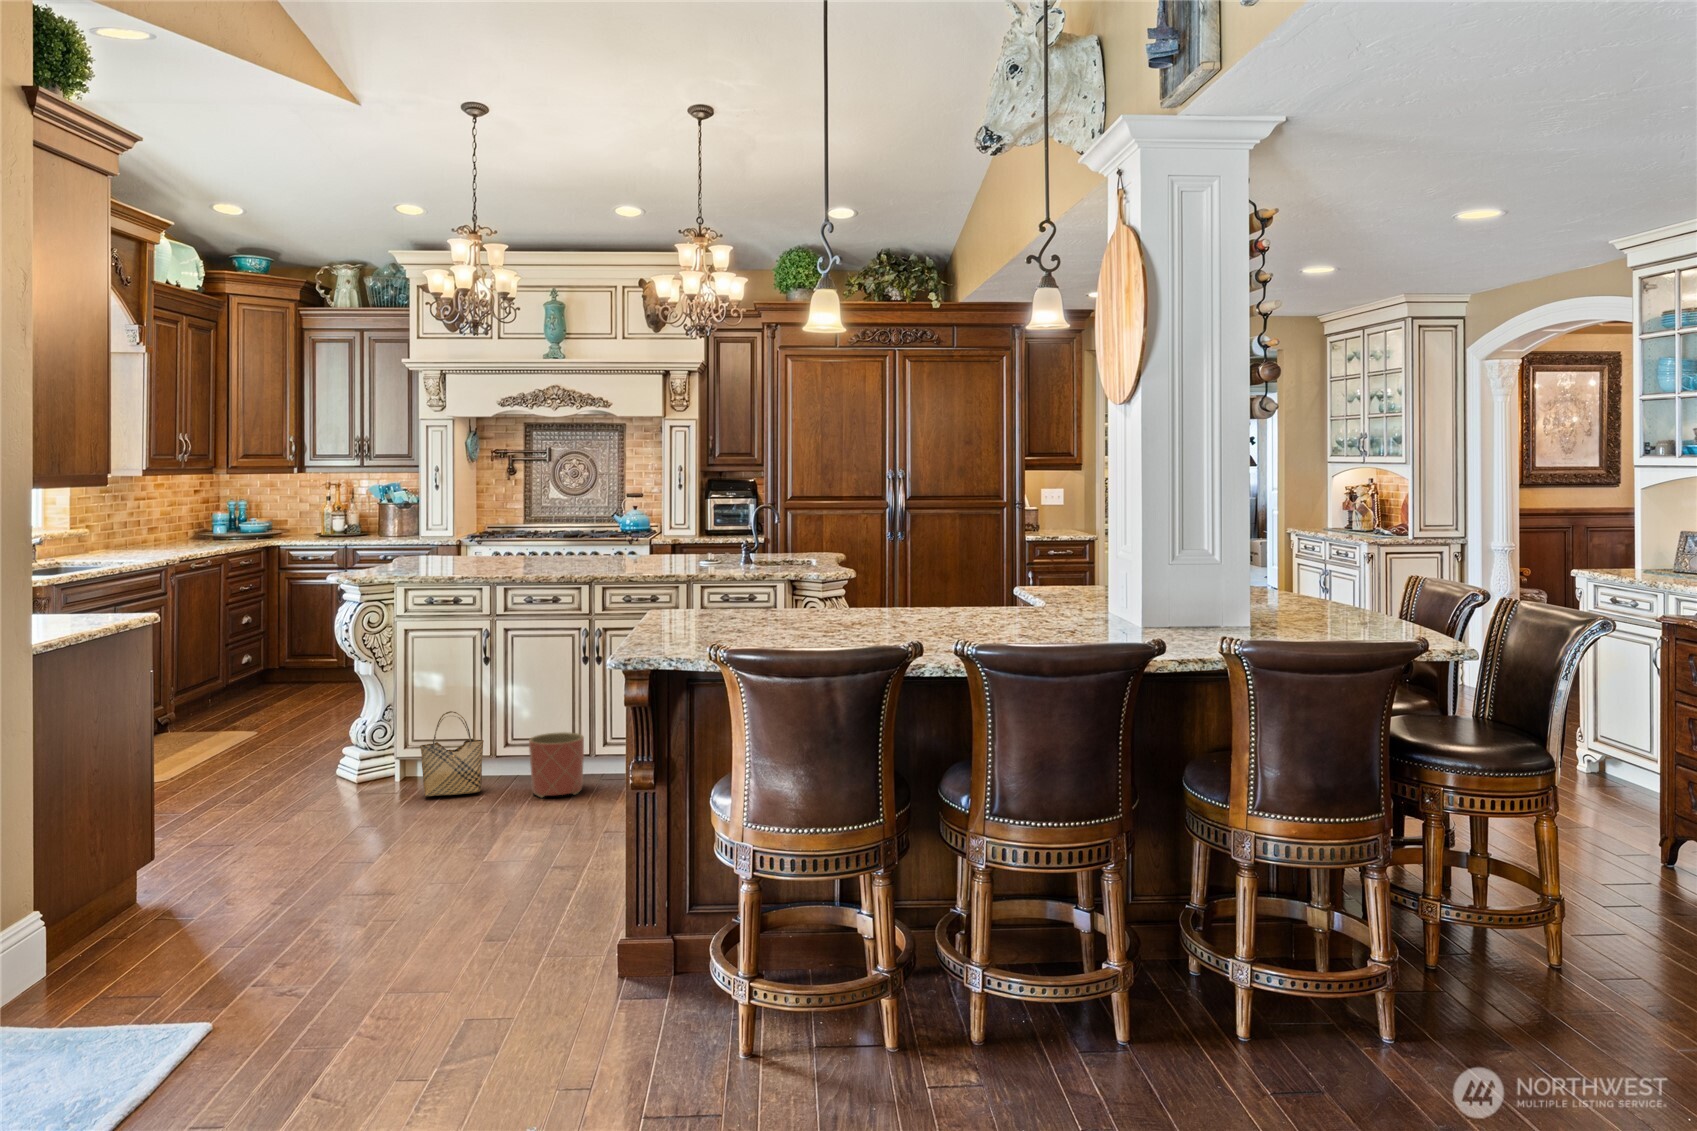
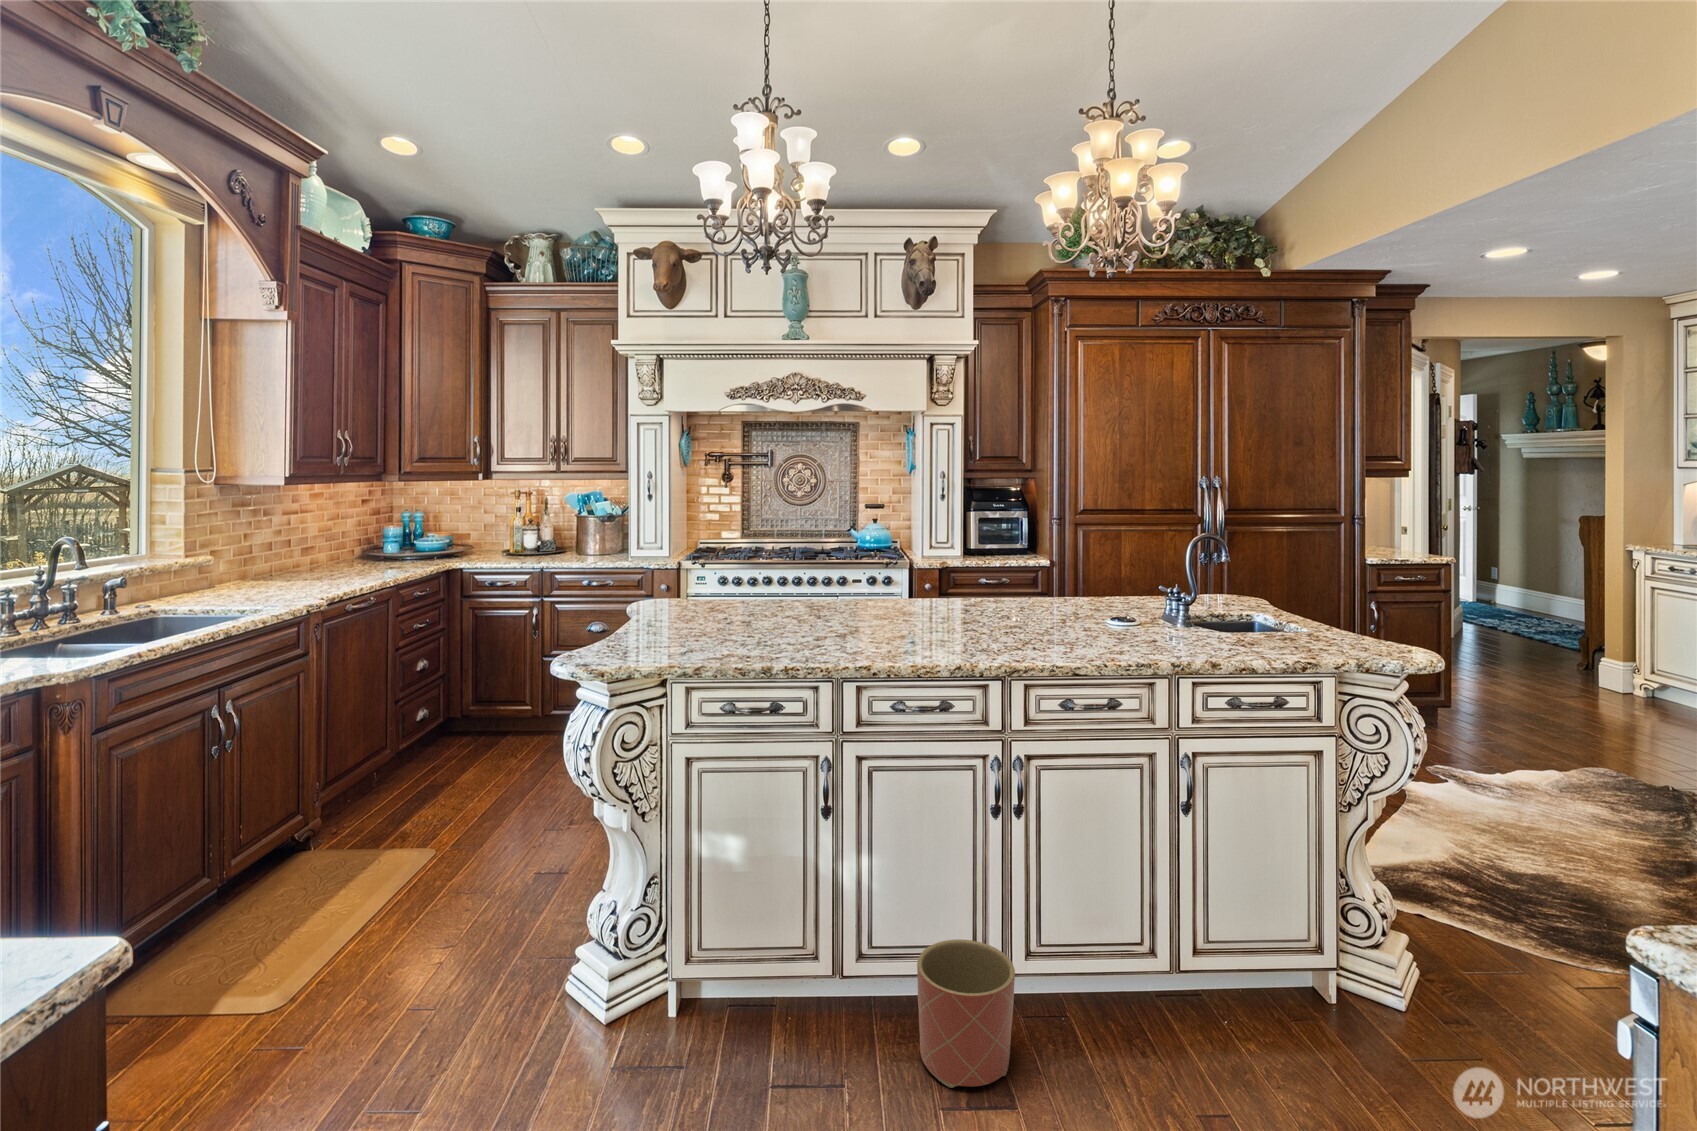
woven basket: present [420,711,484,796] -> none [725,909,831,1085]

